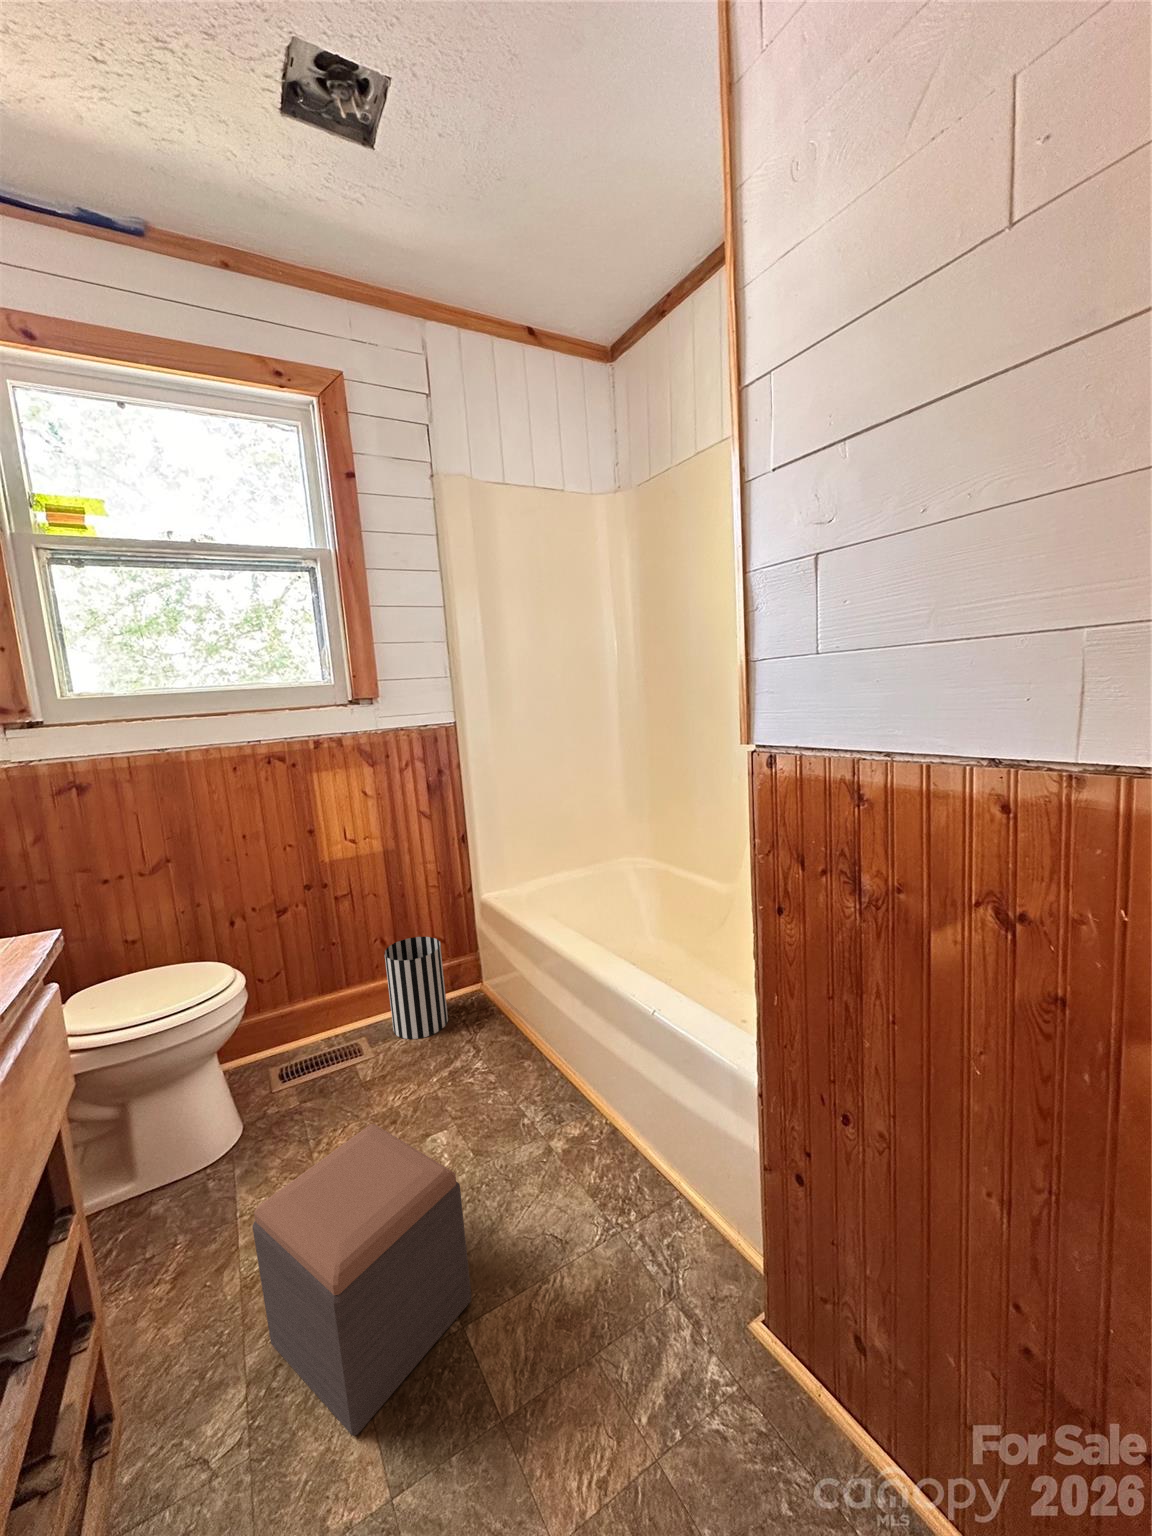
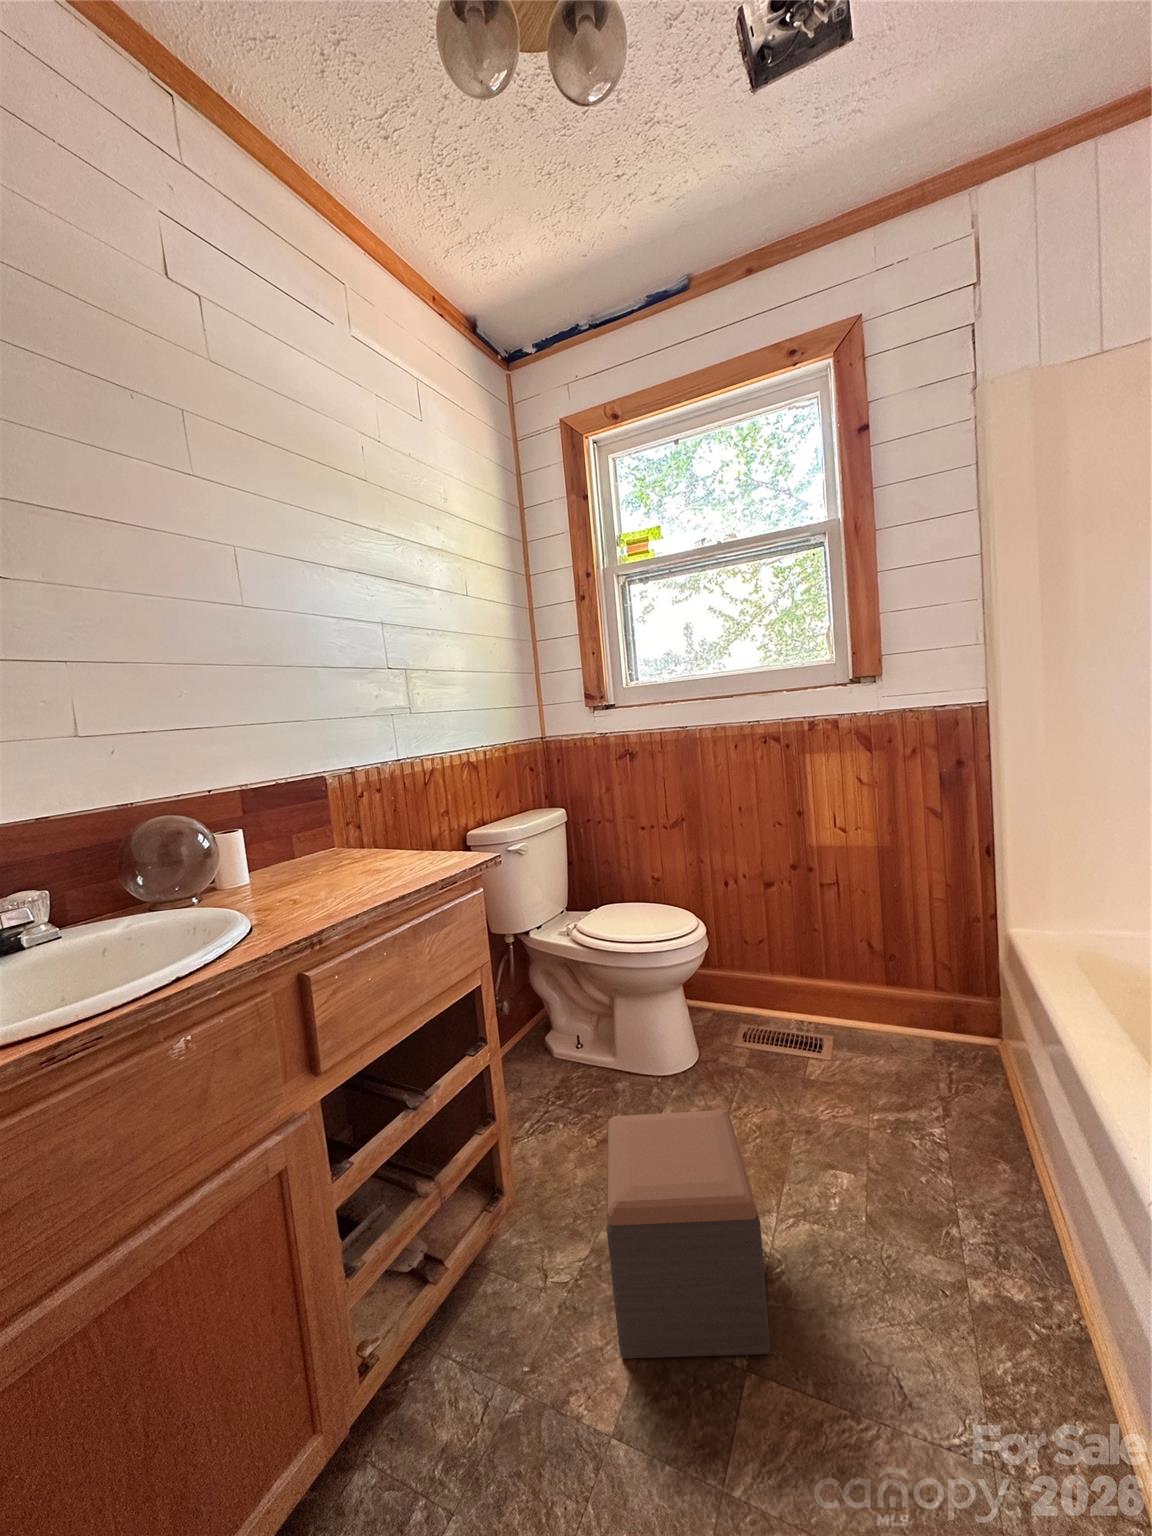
wastebasket: present [385,937,448,1039] -> none [859,951,934,1070]

